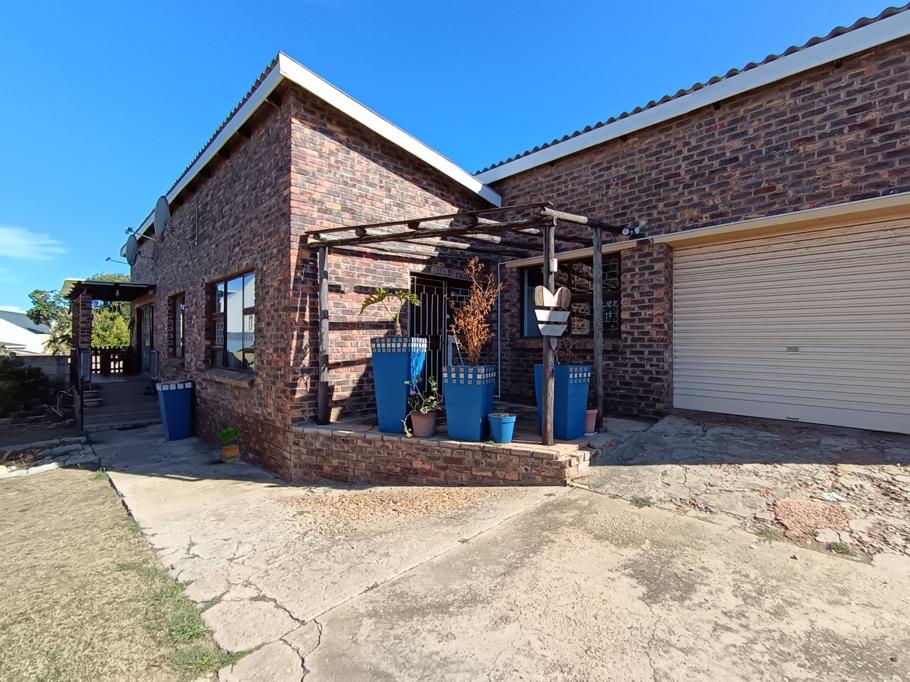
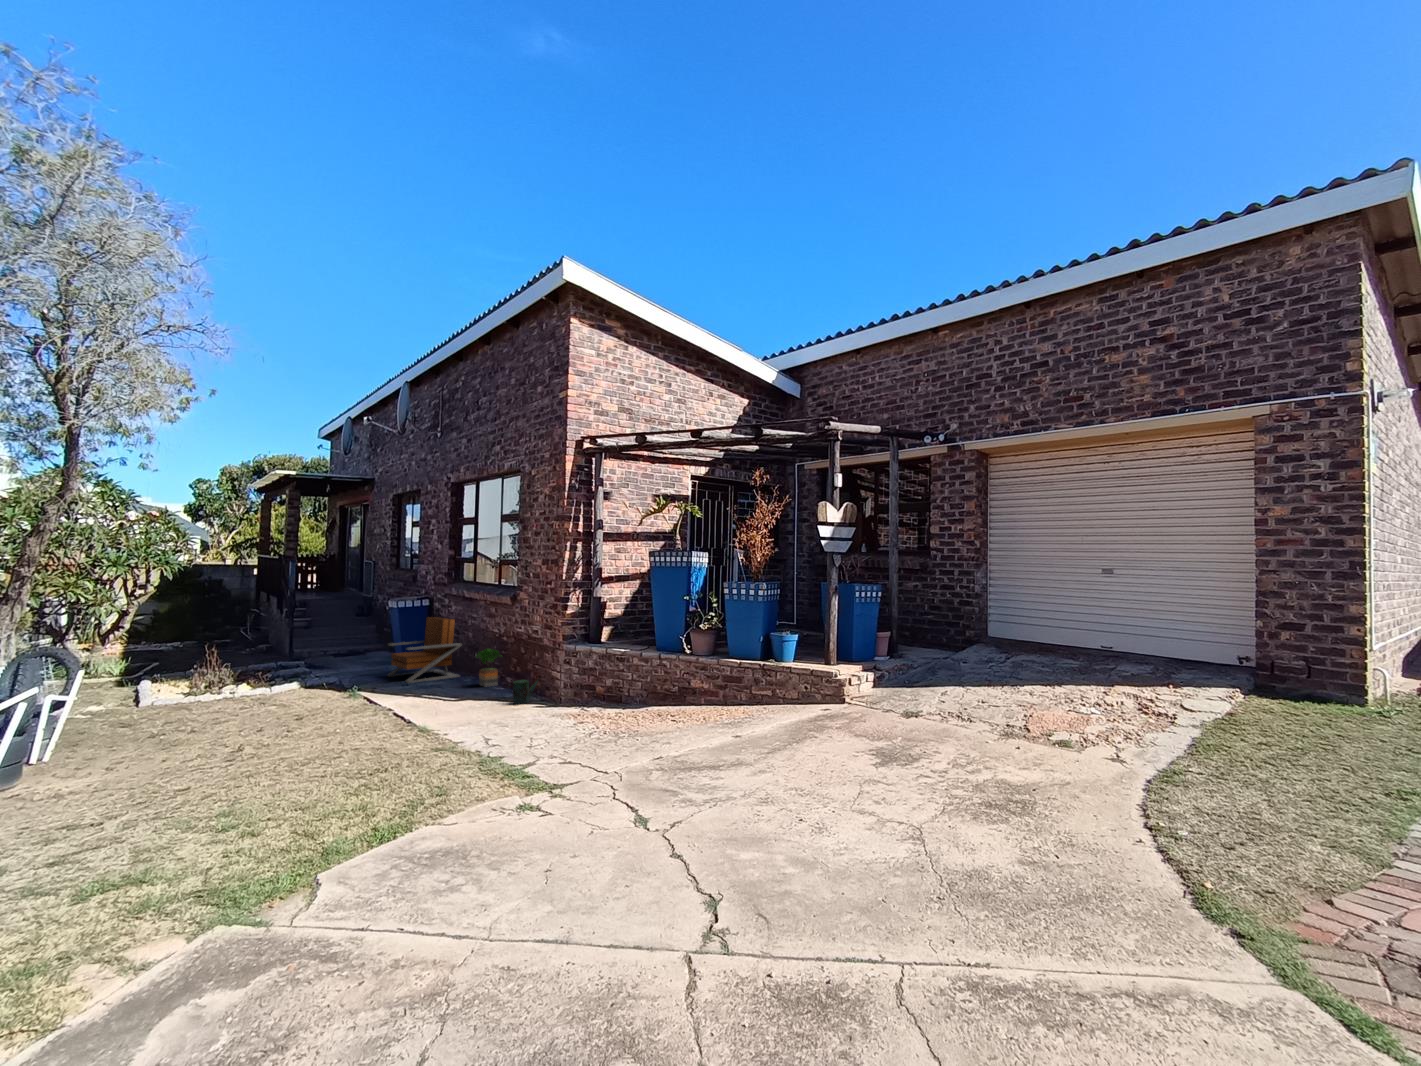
lounge chair: none [145,399,212,460] -> present [387,617,462,683]
watering can: none [240,454,276,483] -> present [507,676,542,704]

